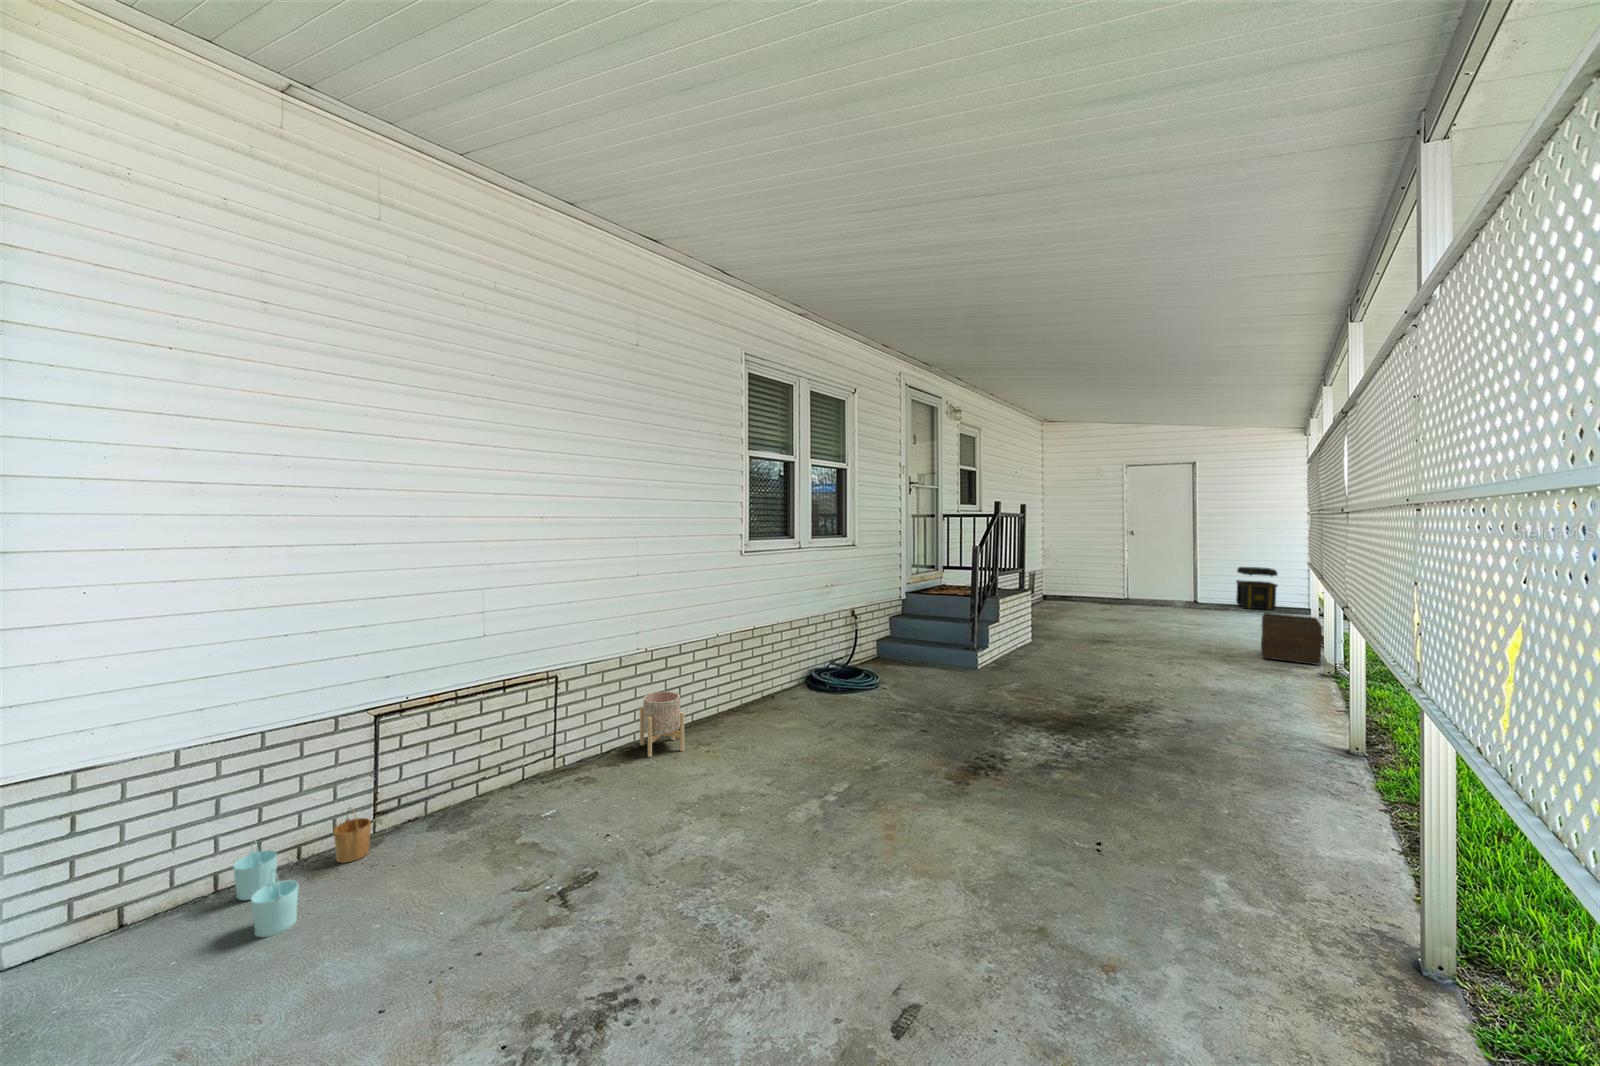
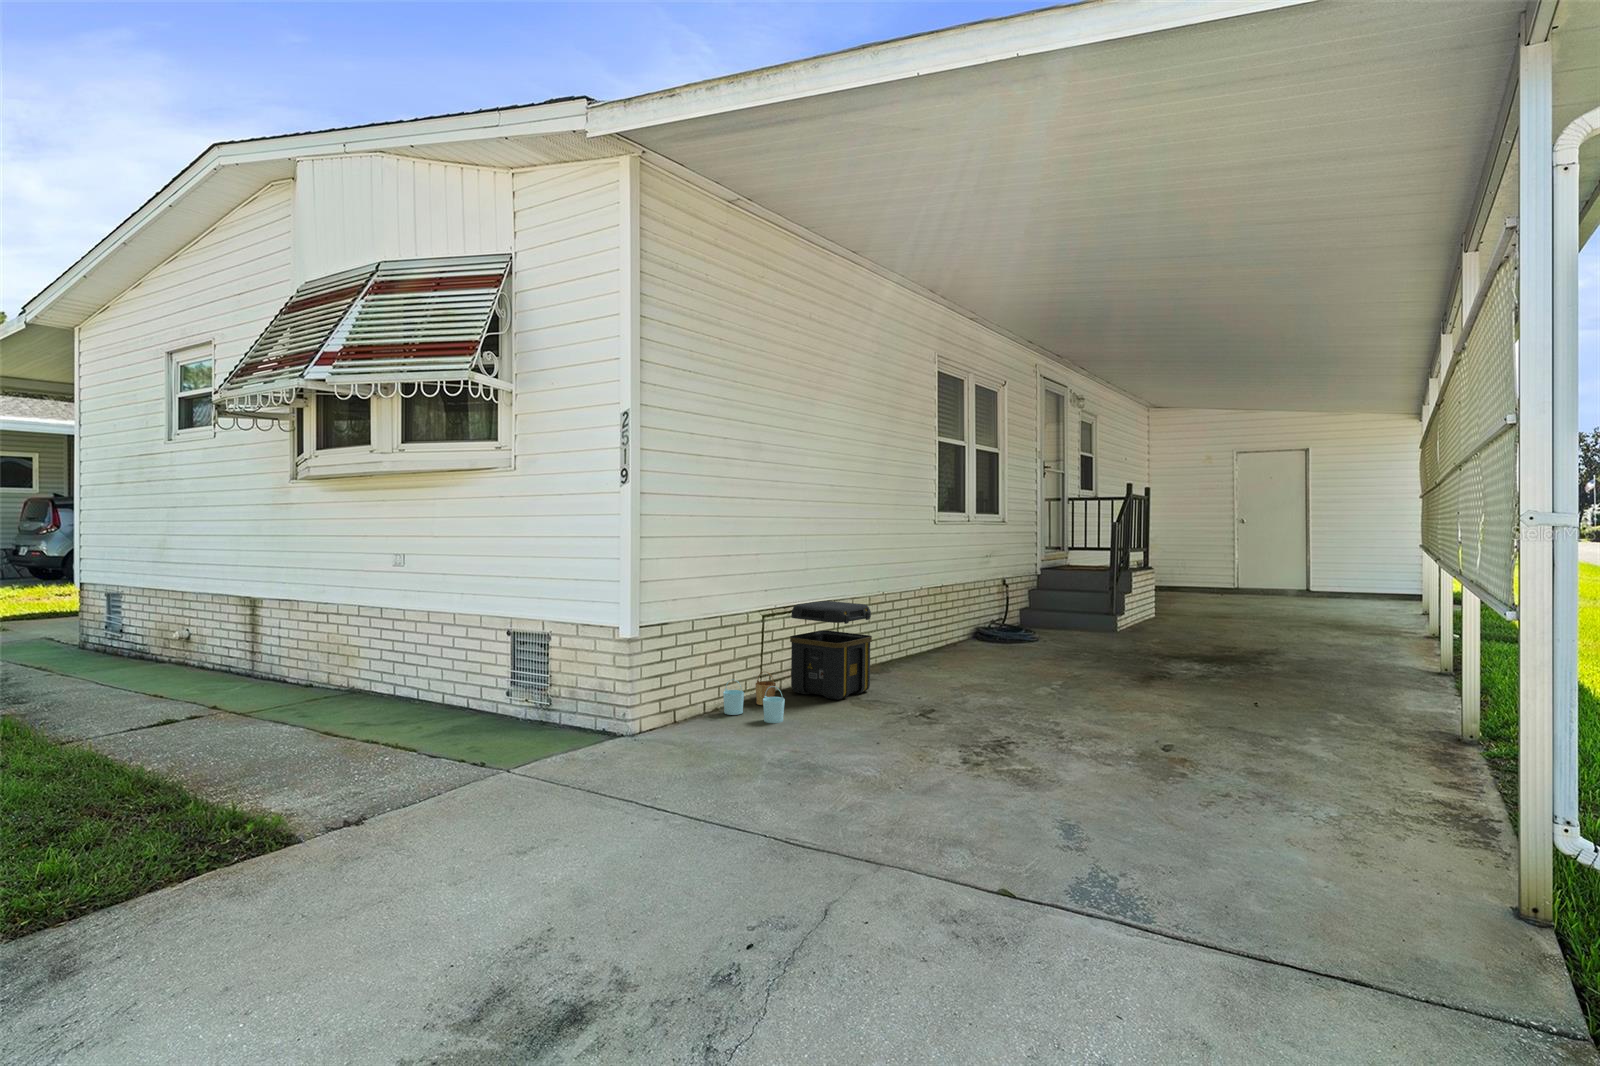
toolbox: present [1236,567,1277,610] -> present [790,601,872,700]
wooden crate: present [1261,613,1322,665] -> none [1370,586,1423,629]
planter: present [640,692,684,757] -> none [882,626,921,672]

